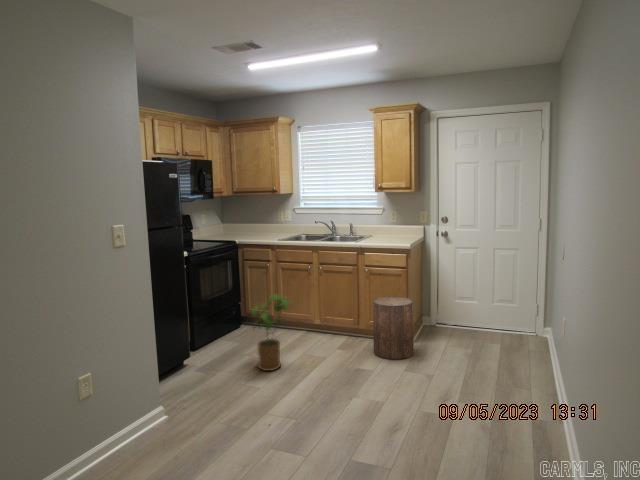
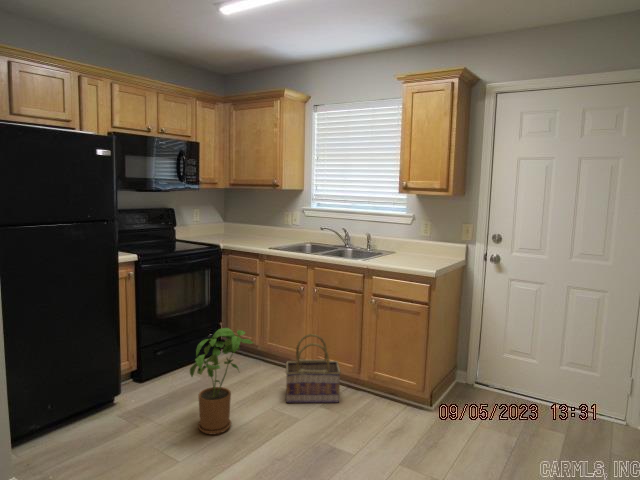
stool: present [373,296,414,360] -> none [368,342,430,441]
basket: none [306,299,348,349] -> present [286,334,341,403]

